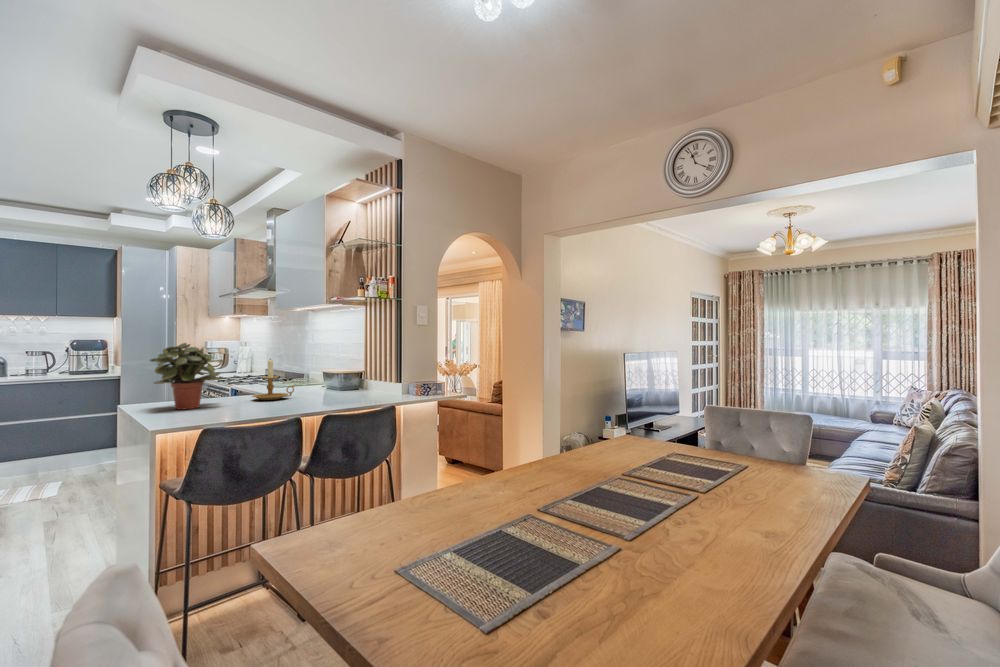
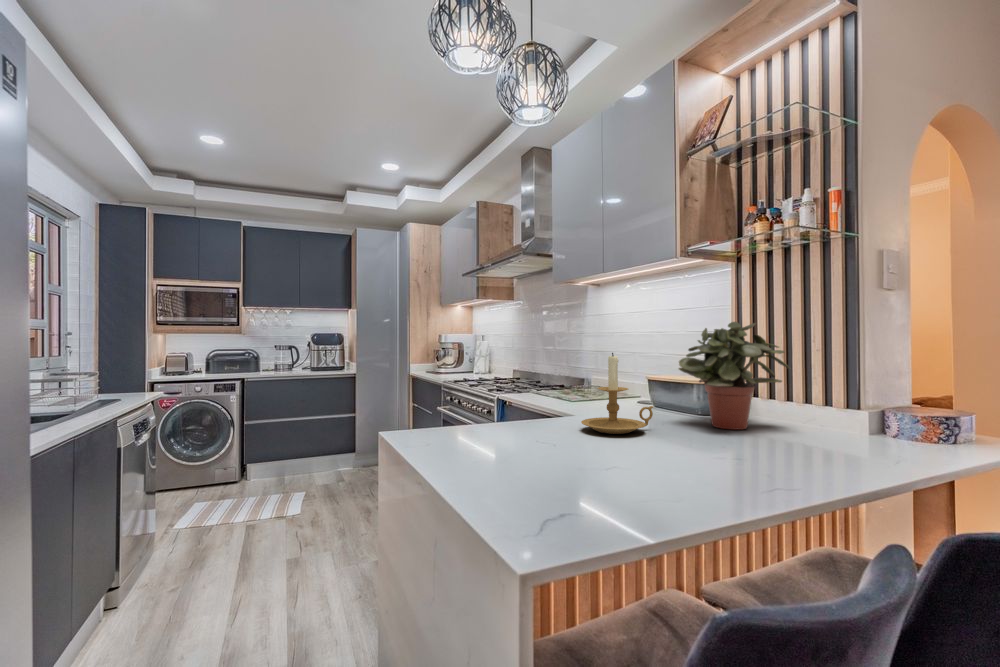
potted plant: present [150,343,225,410] -> present [679,322,790,430]

